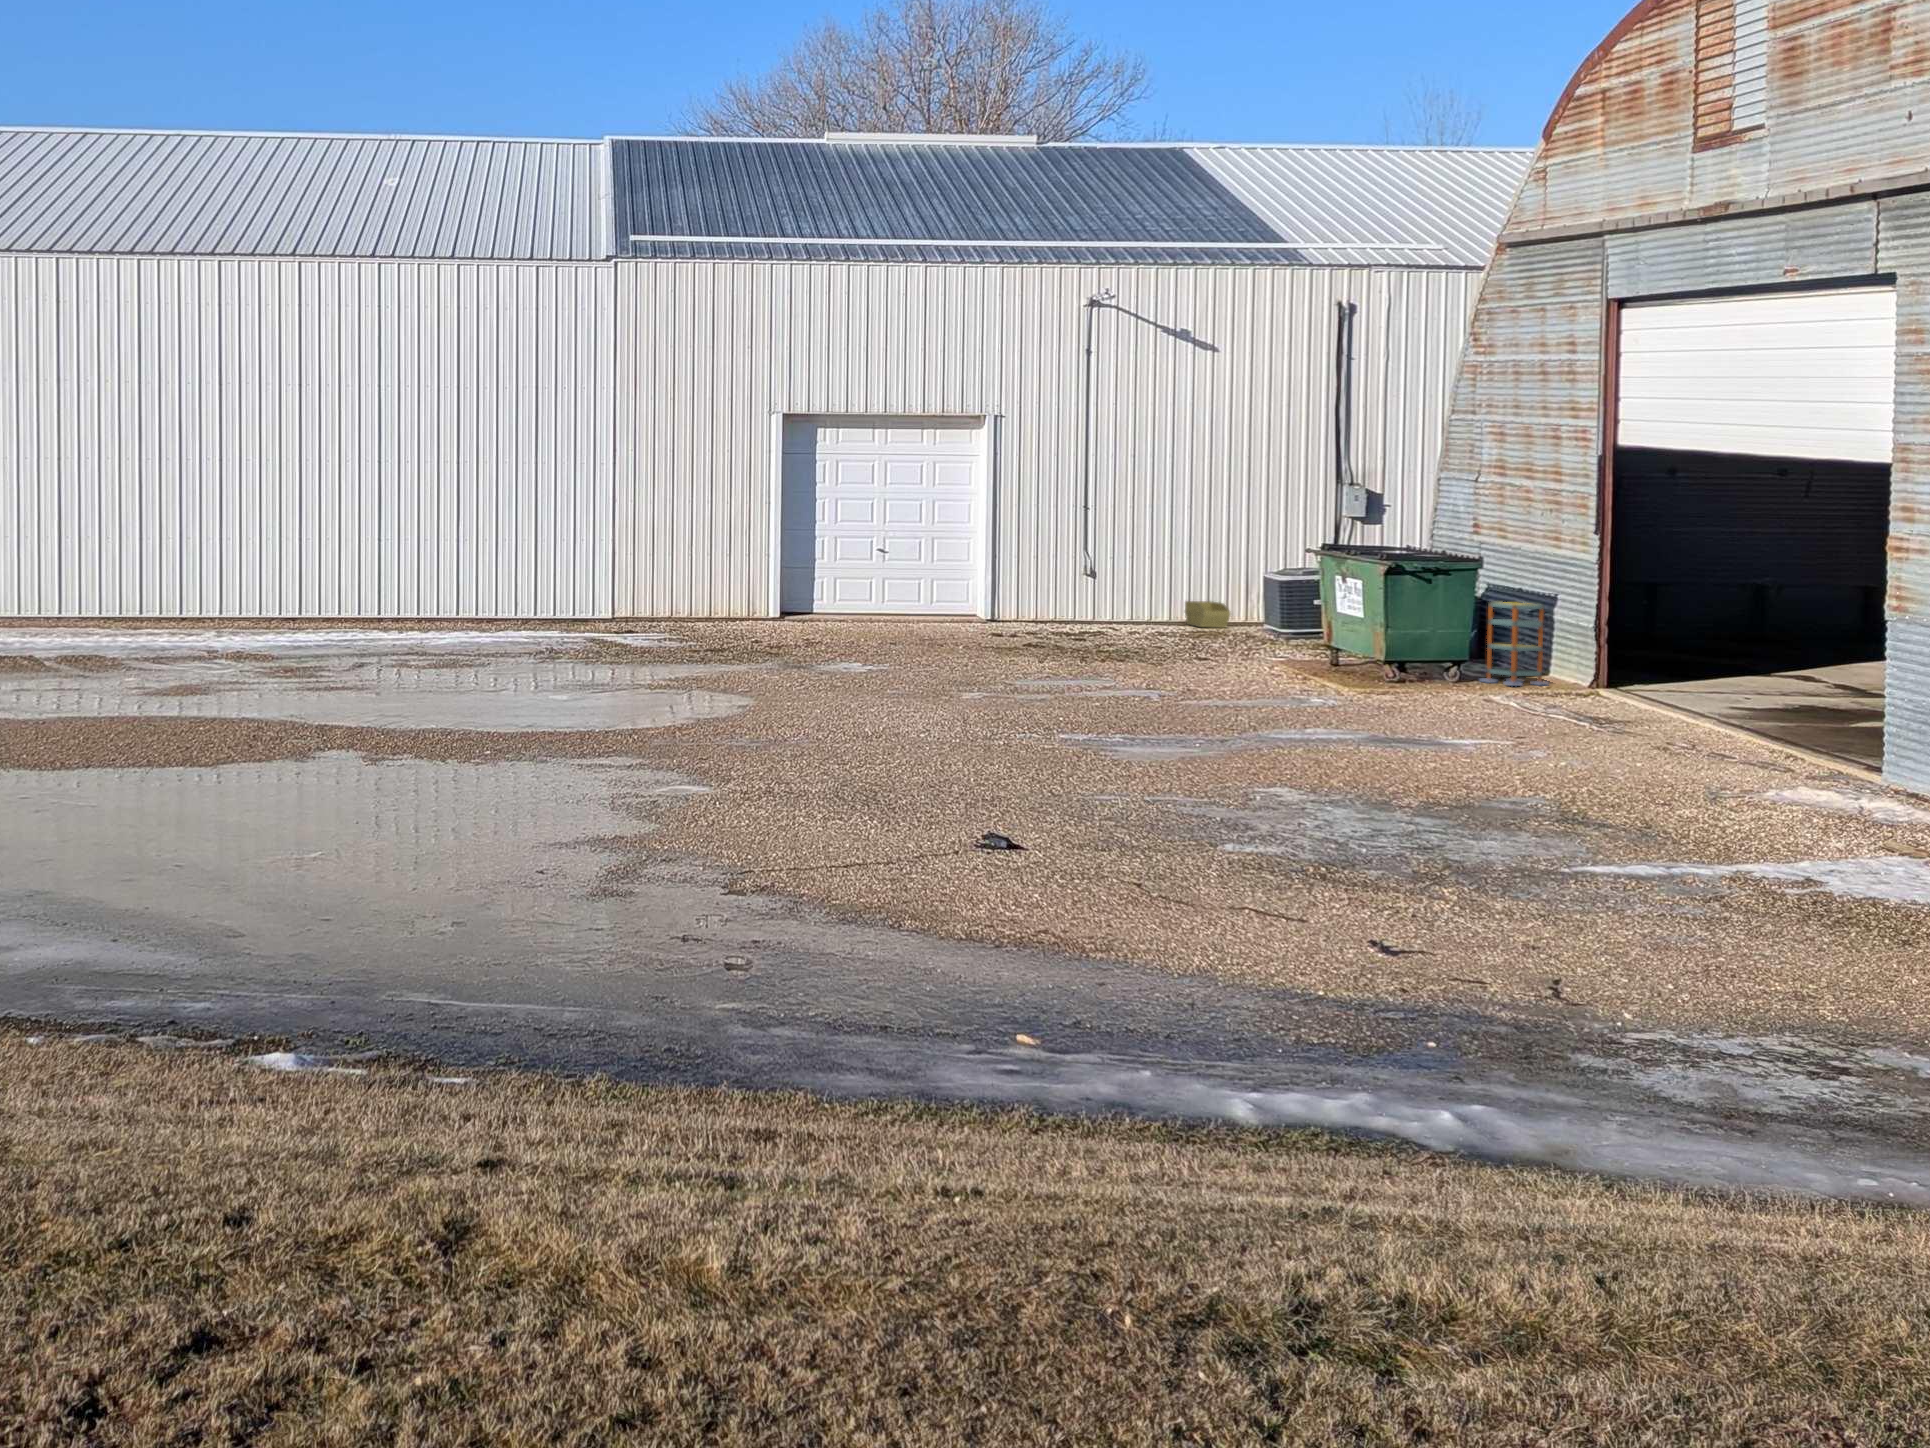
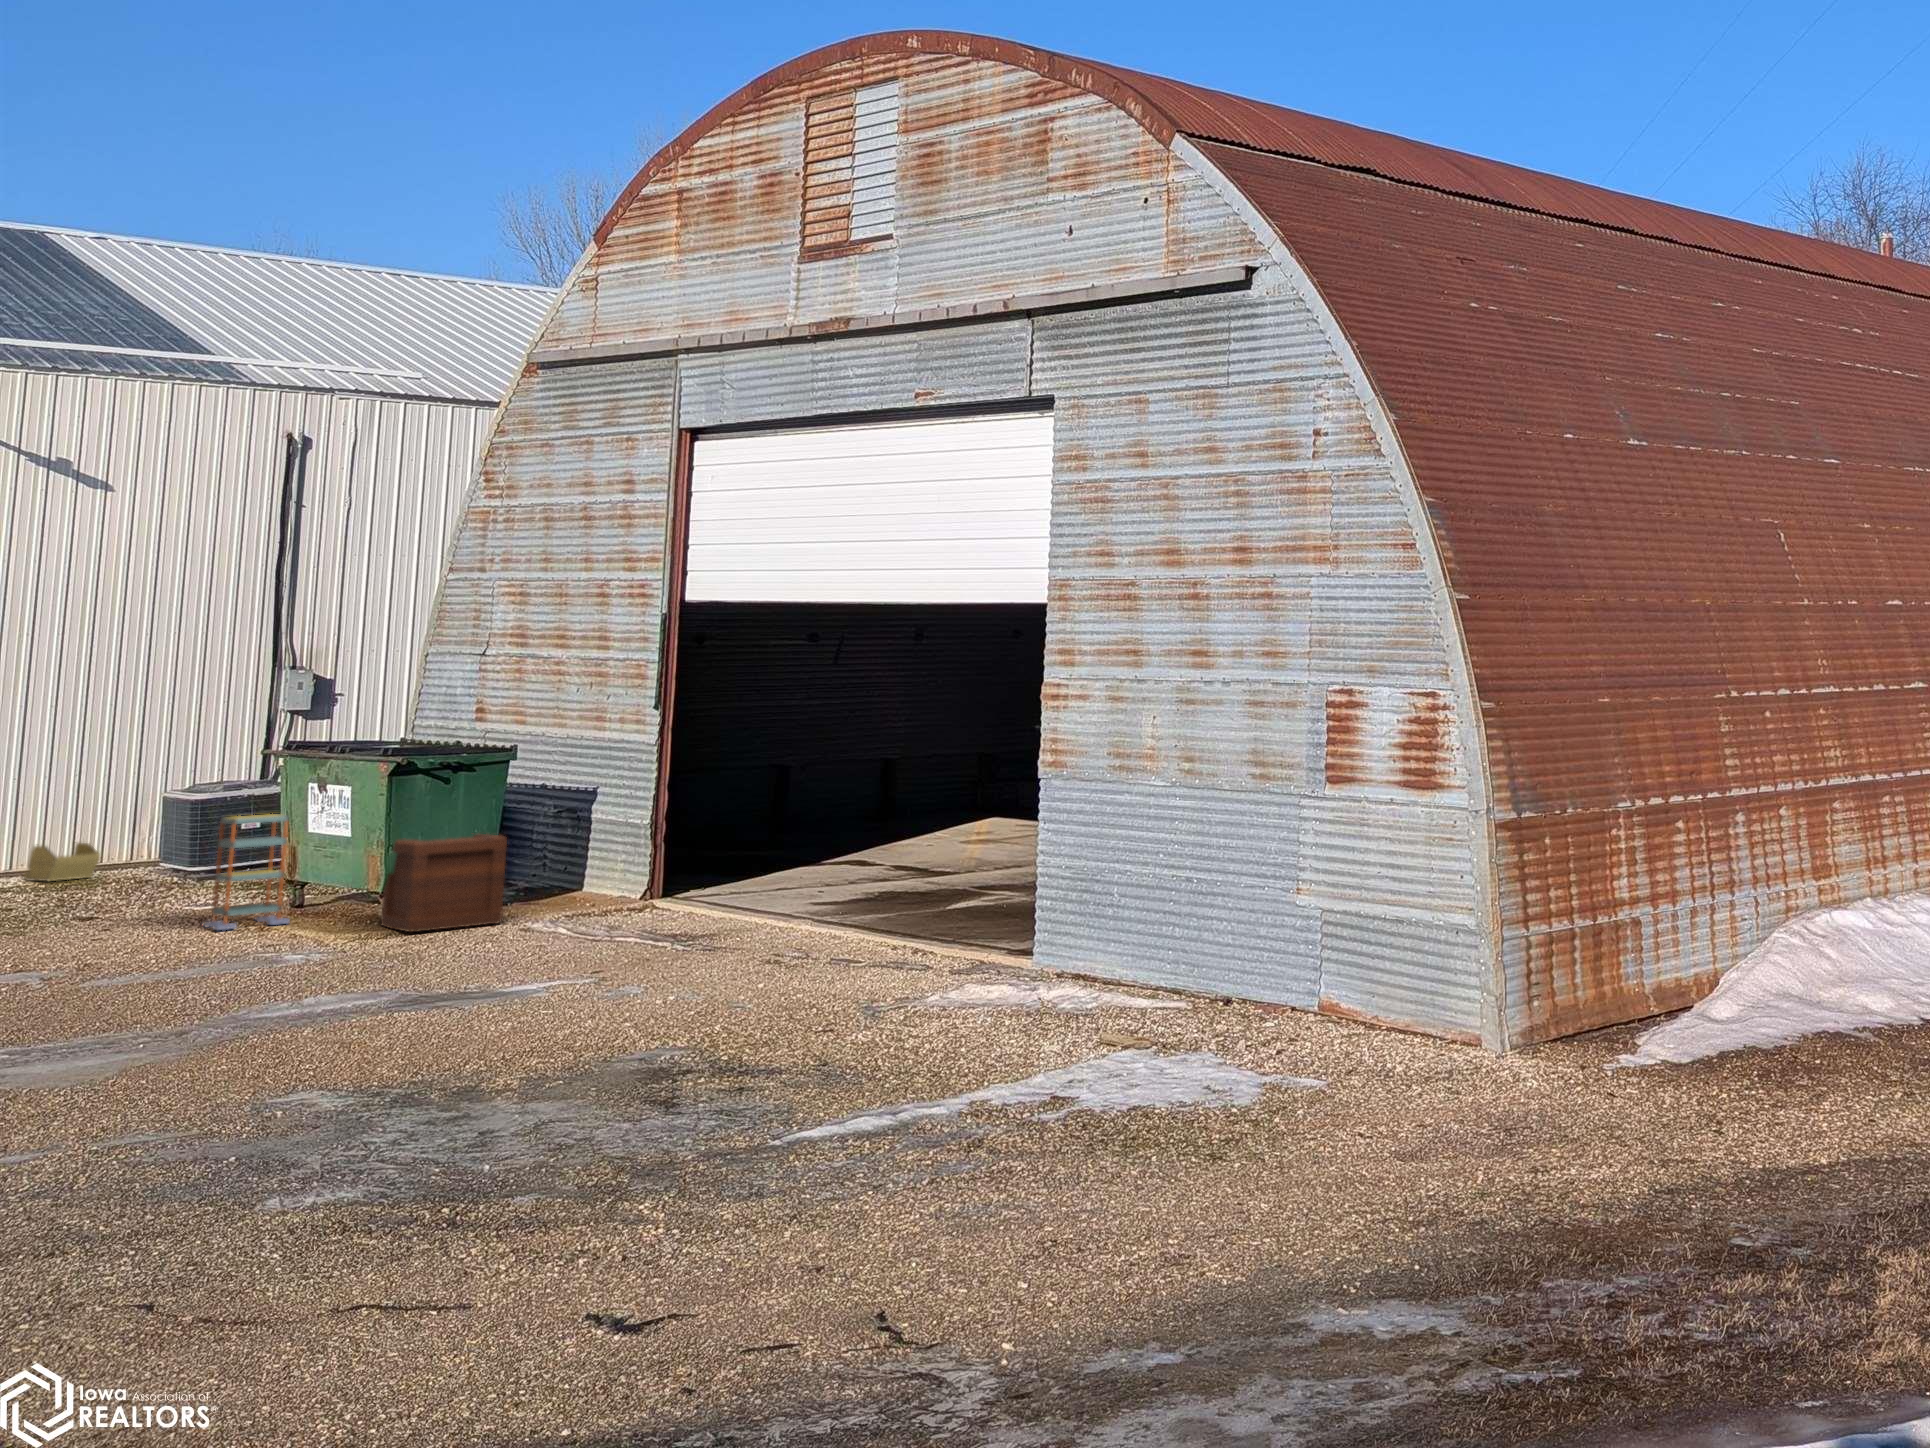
shelving unit: present [1480,602,1549,686] -> present [202,814,289,930]
wooden crate: none [1392,620,1476,692] -> present [381,834,507,932]

